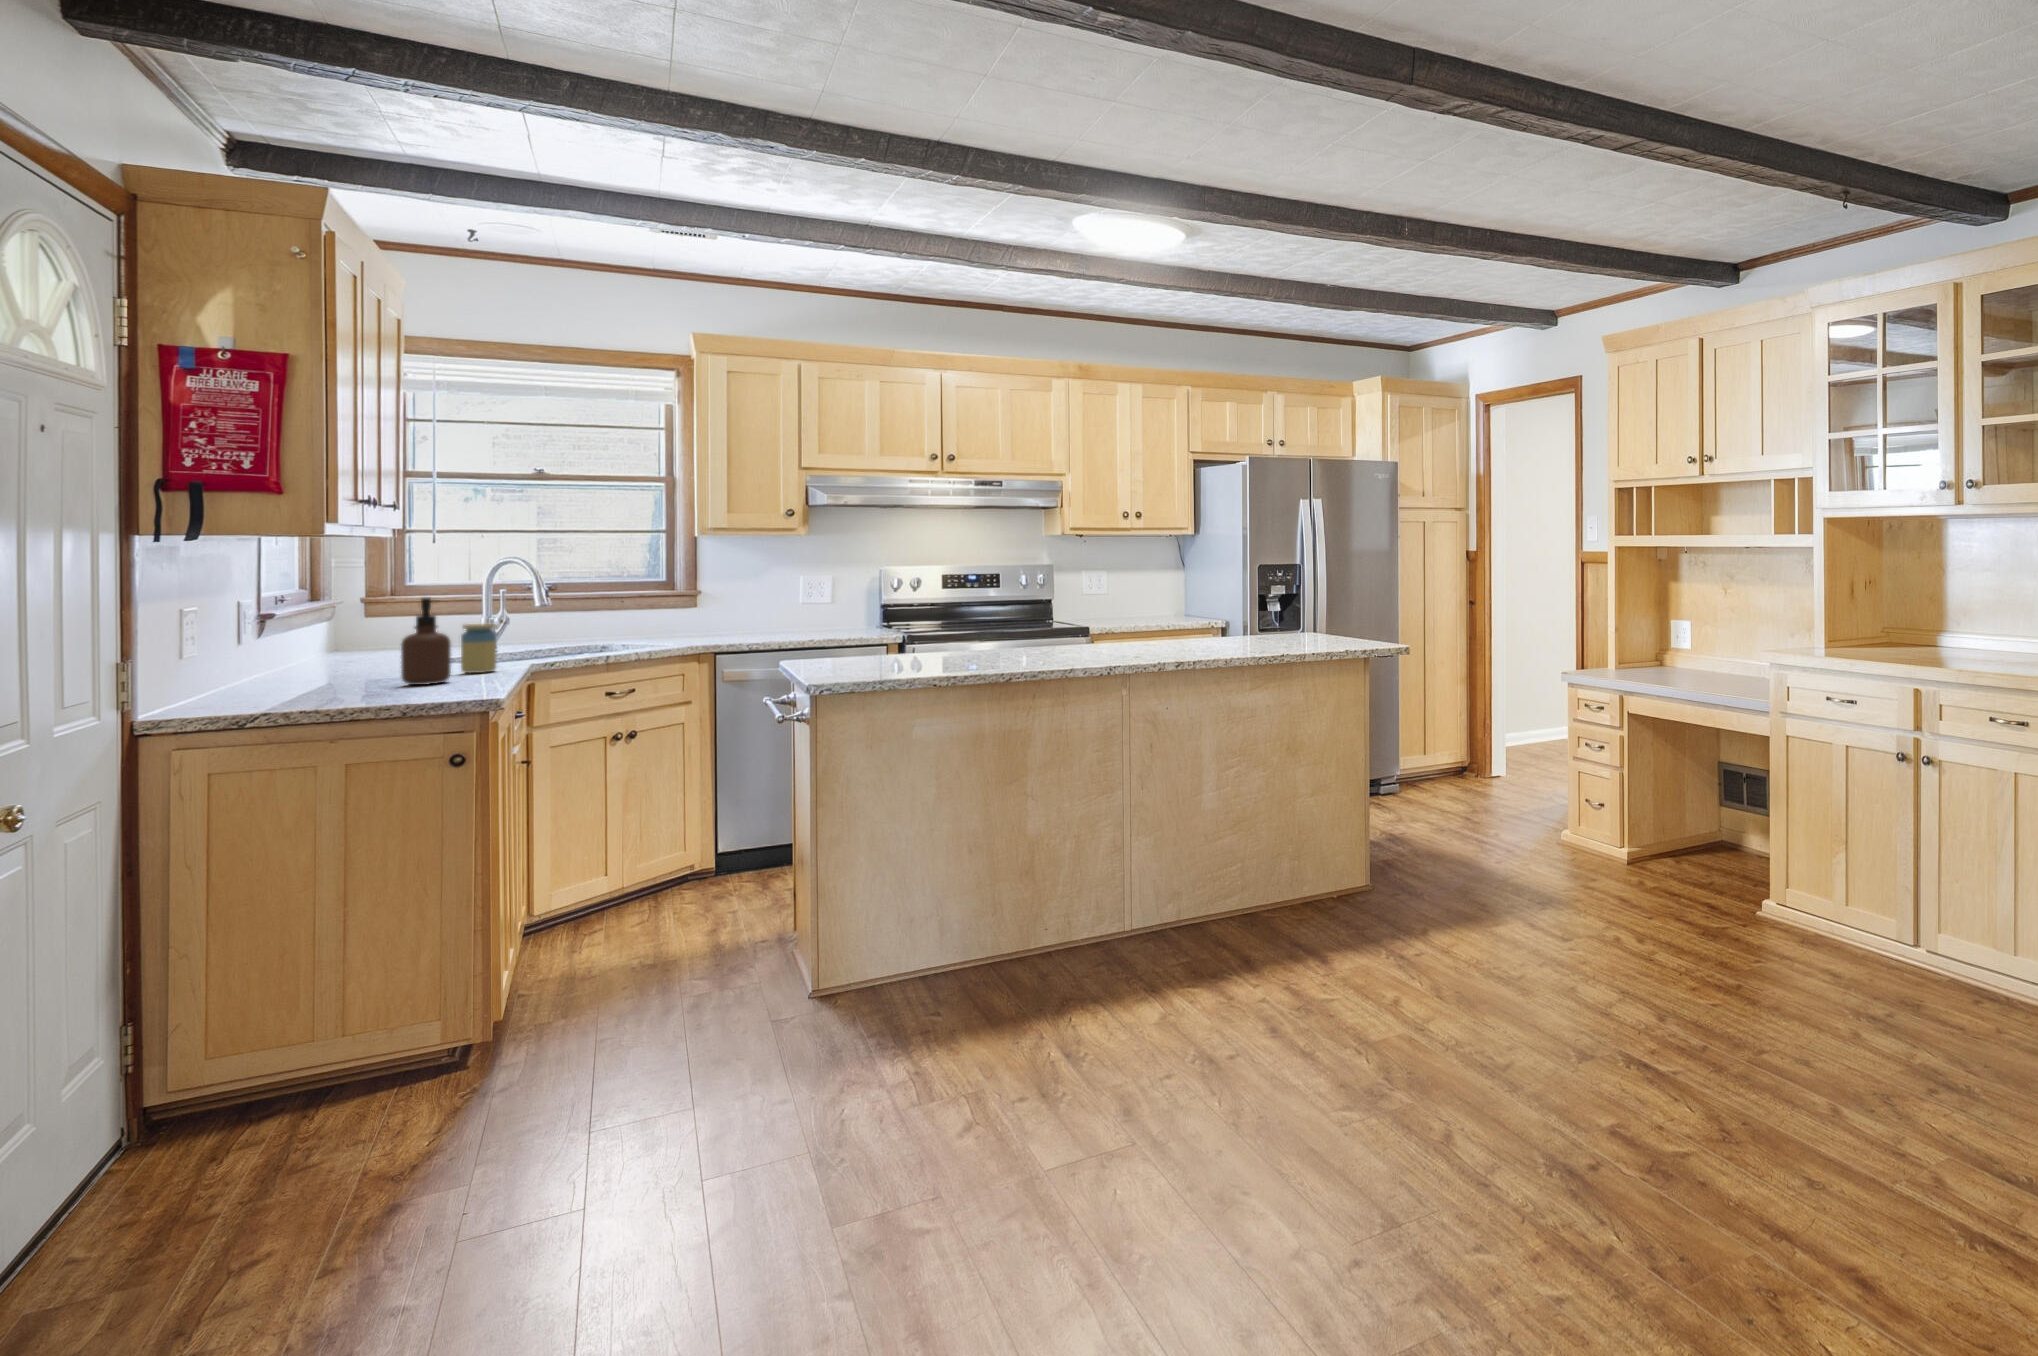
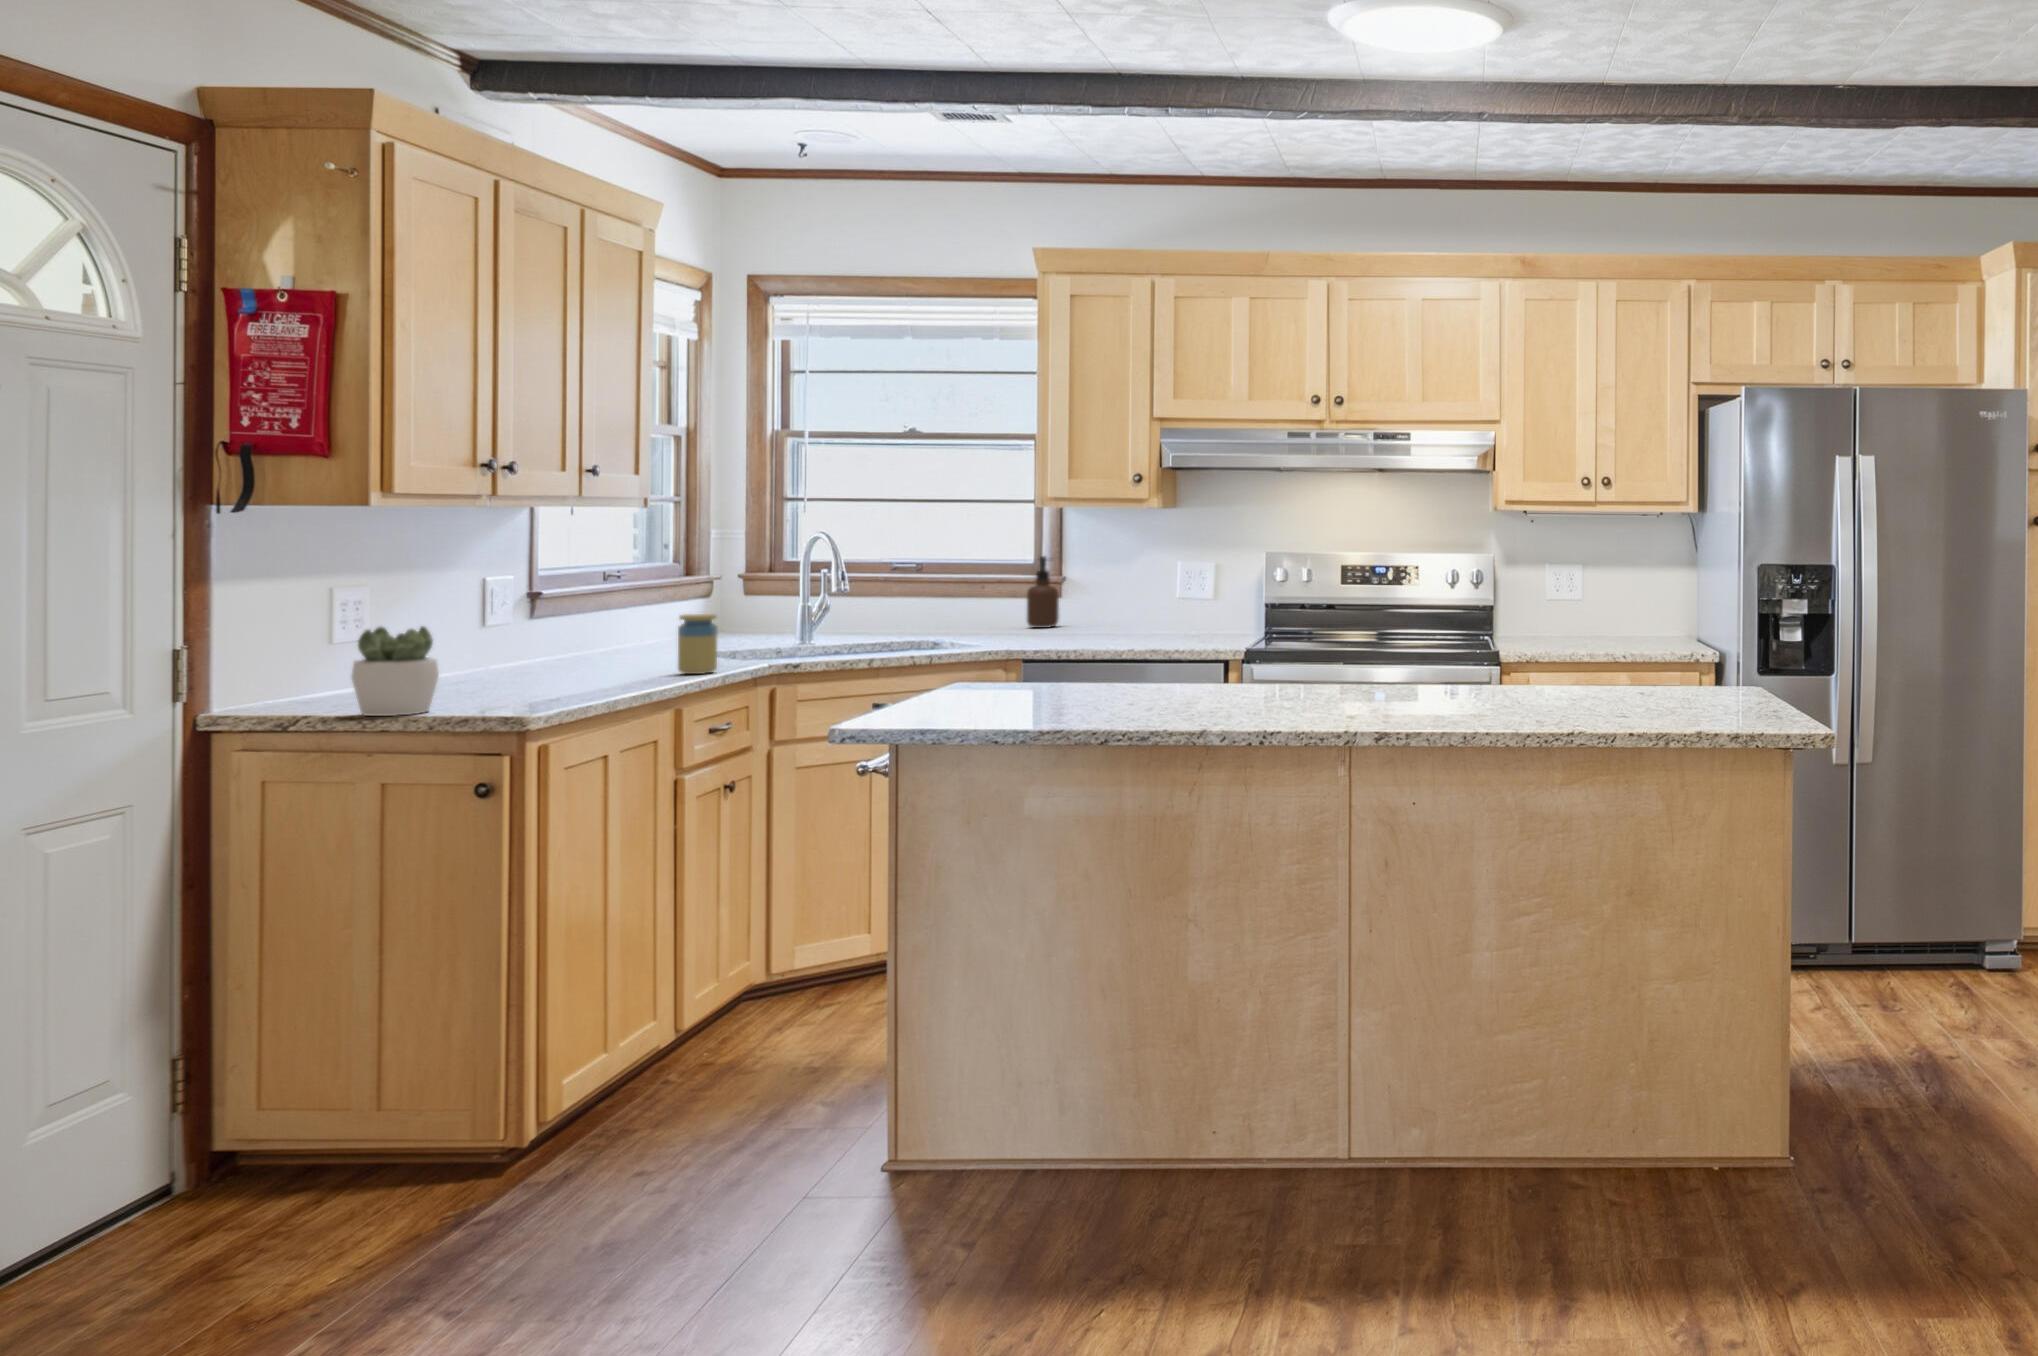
soap dispenser: present [401,598,451,685] -> present [1027,556,1059,628]
succulent plant: none [265,636,352,713] -> present [351,626,439,716]

